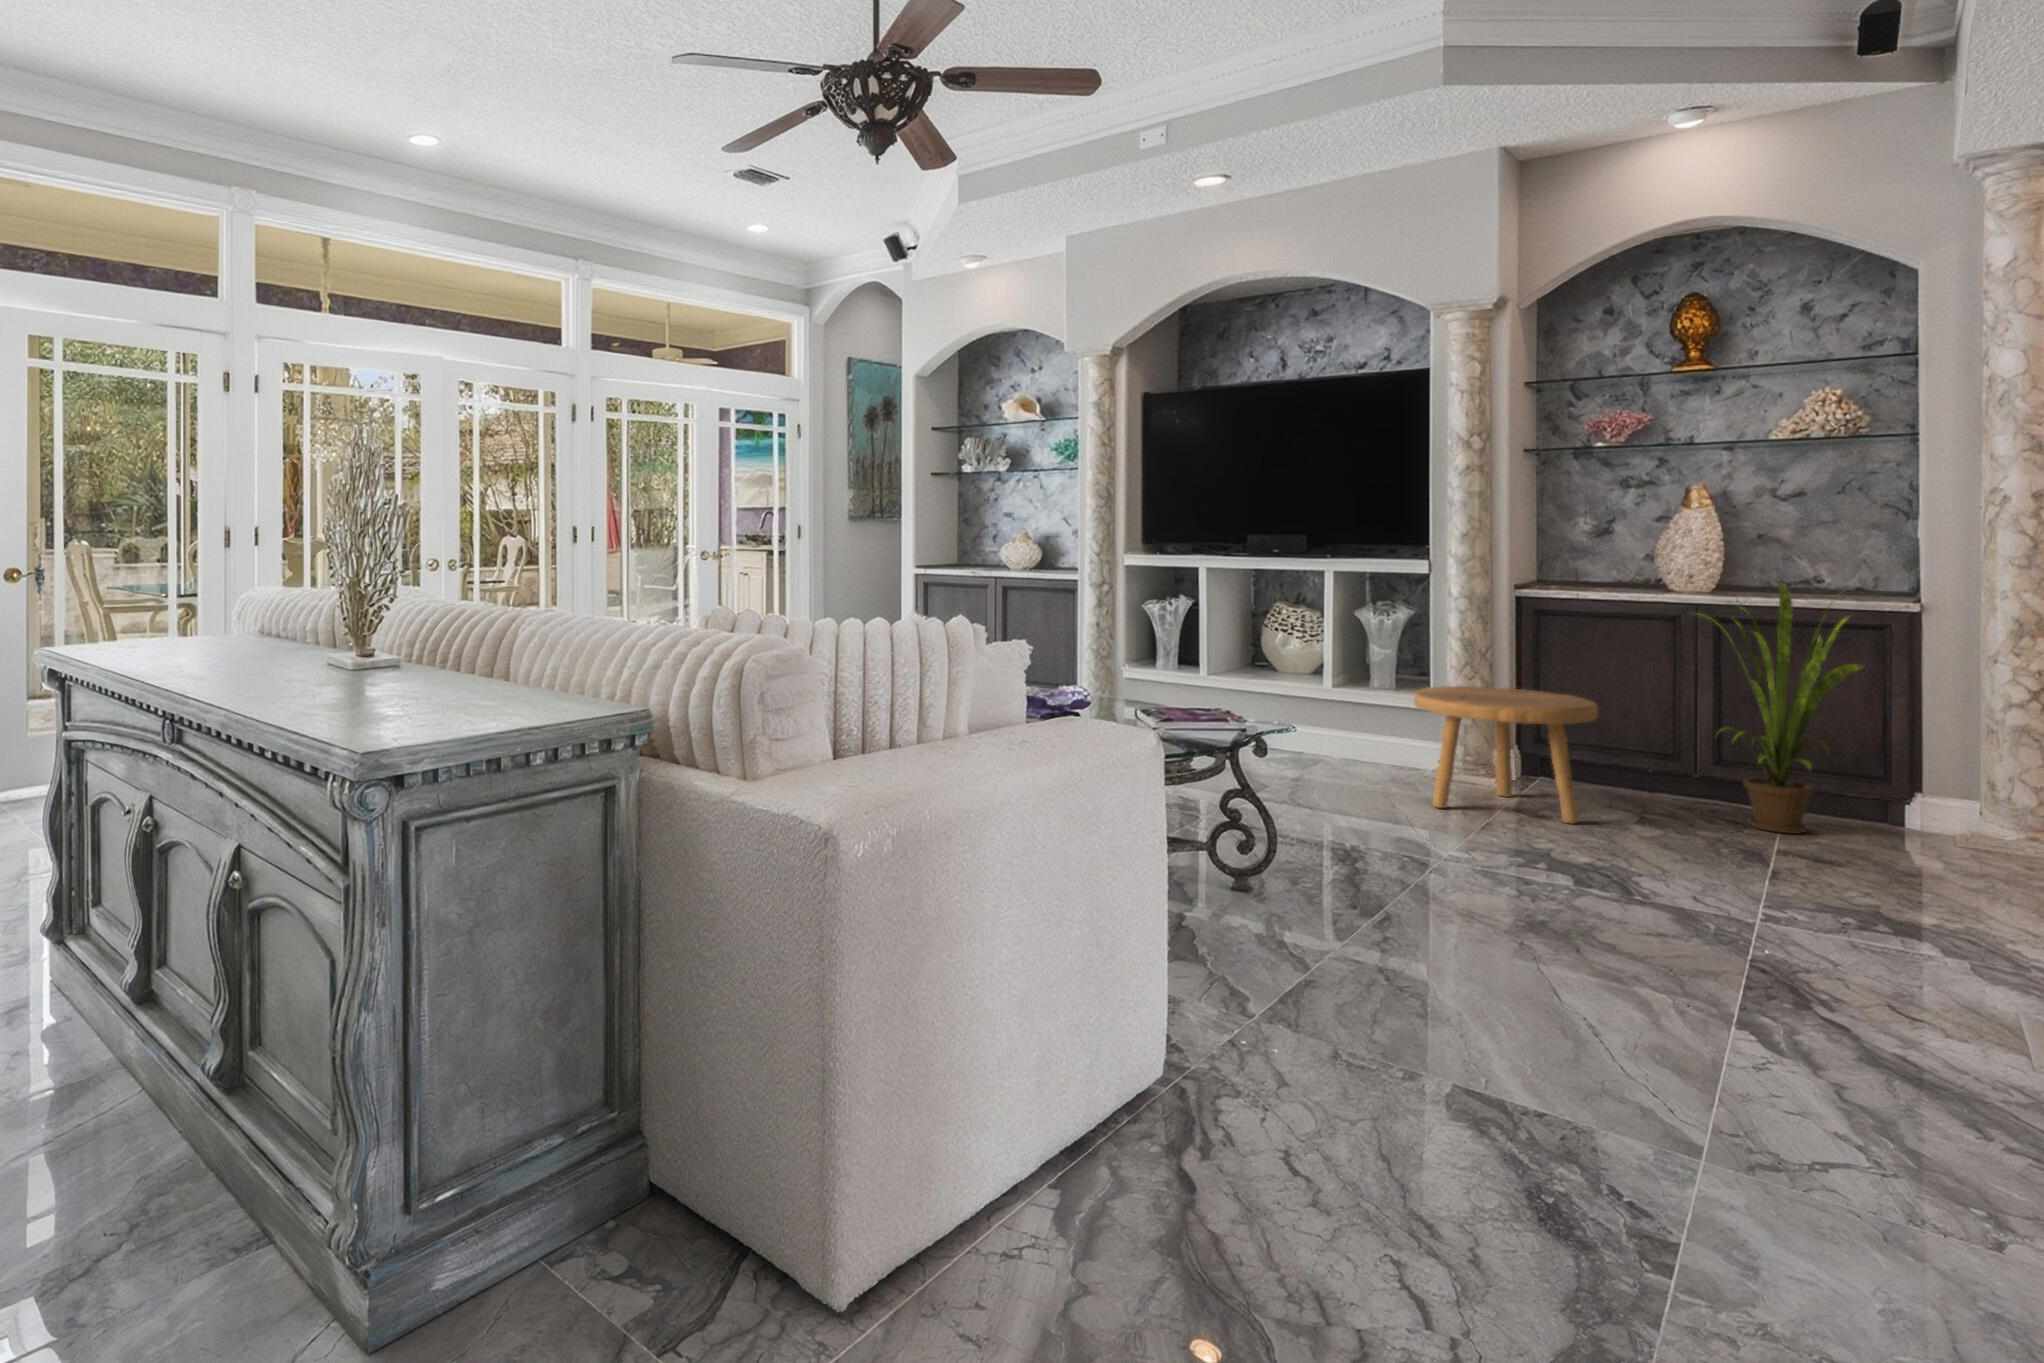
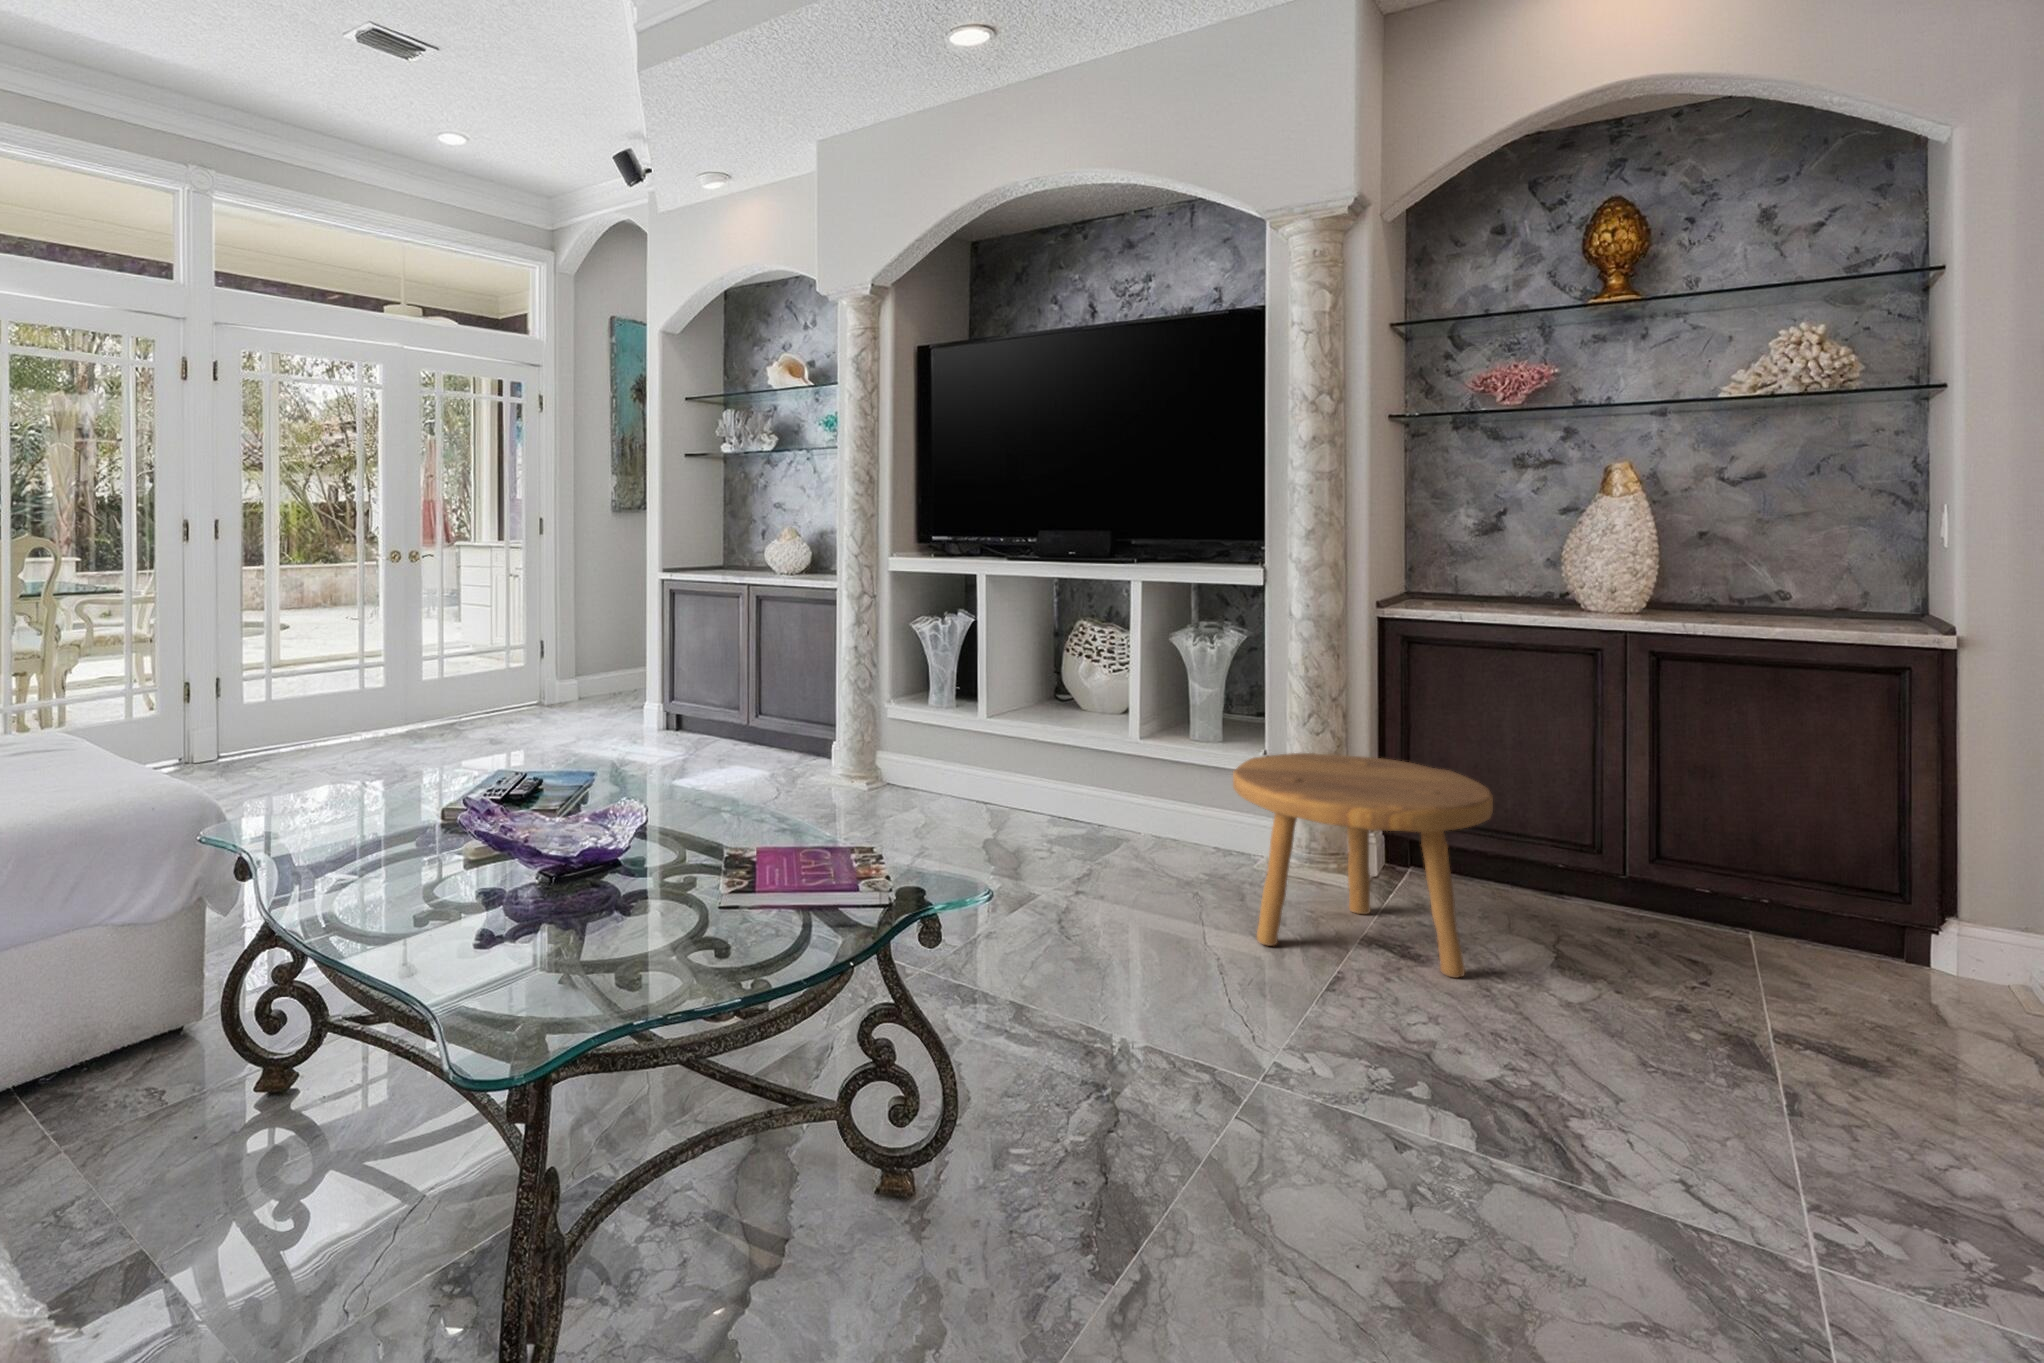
house plant: present [1706,582,1863,834] -> none [1614,602,1888,992]

